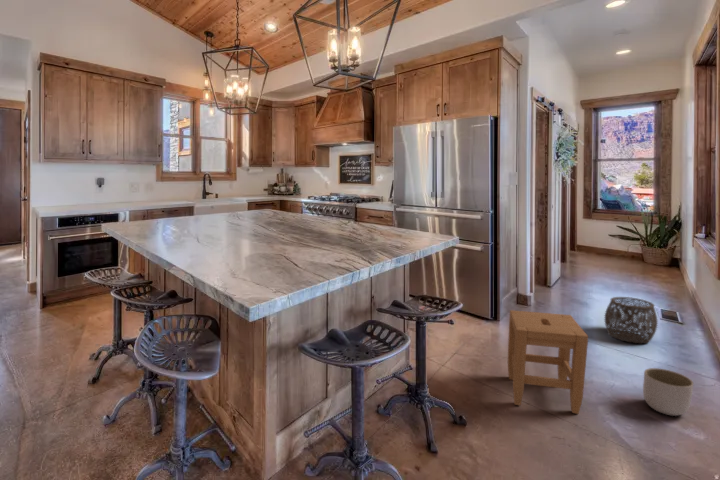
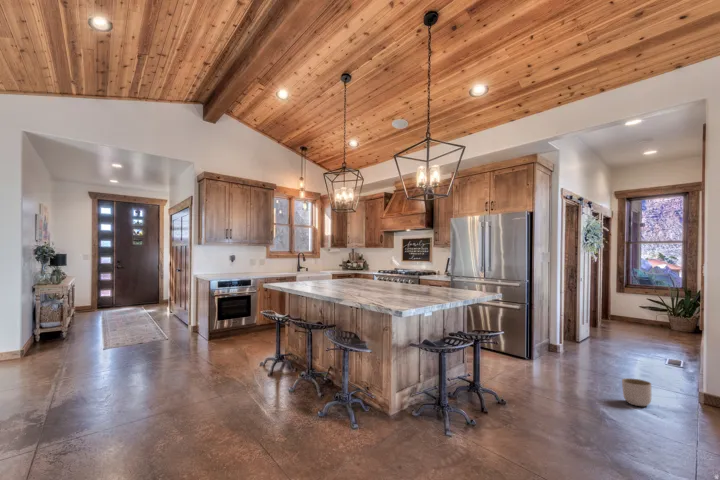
woven basket: present [605,297,657,343] -> none [613,344,652,377]
stool: present [508,310,588,414] -> none [533,342,580,404]

